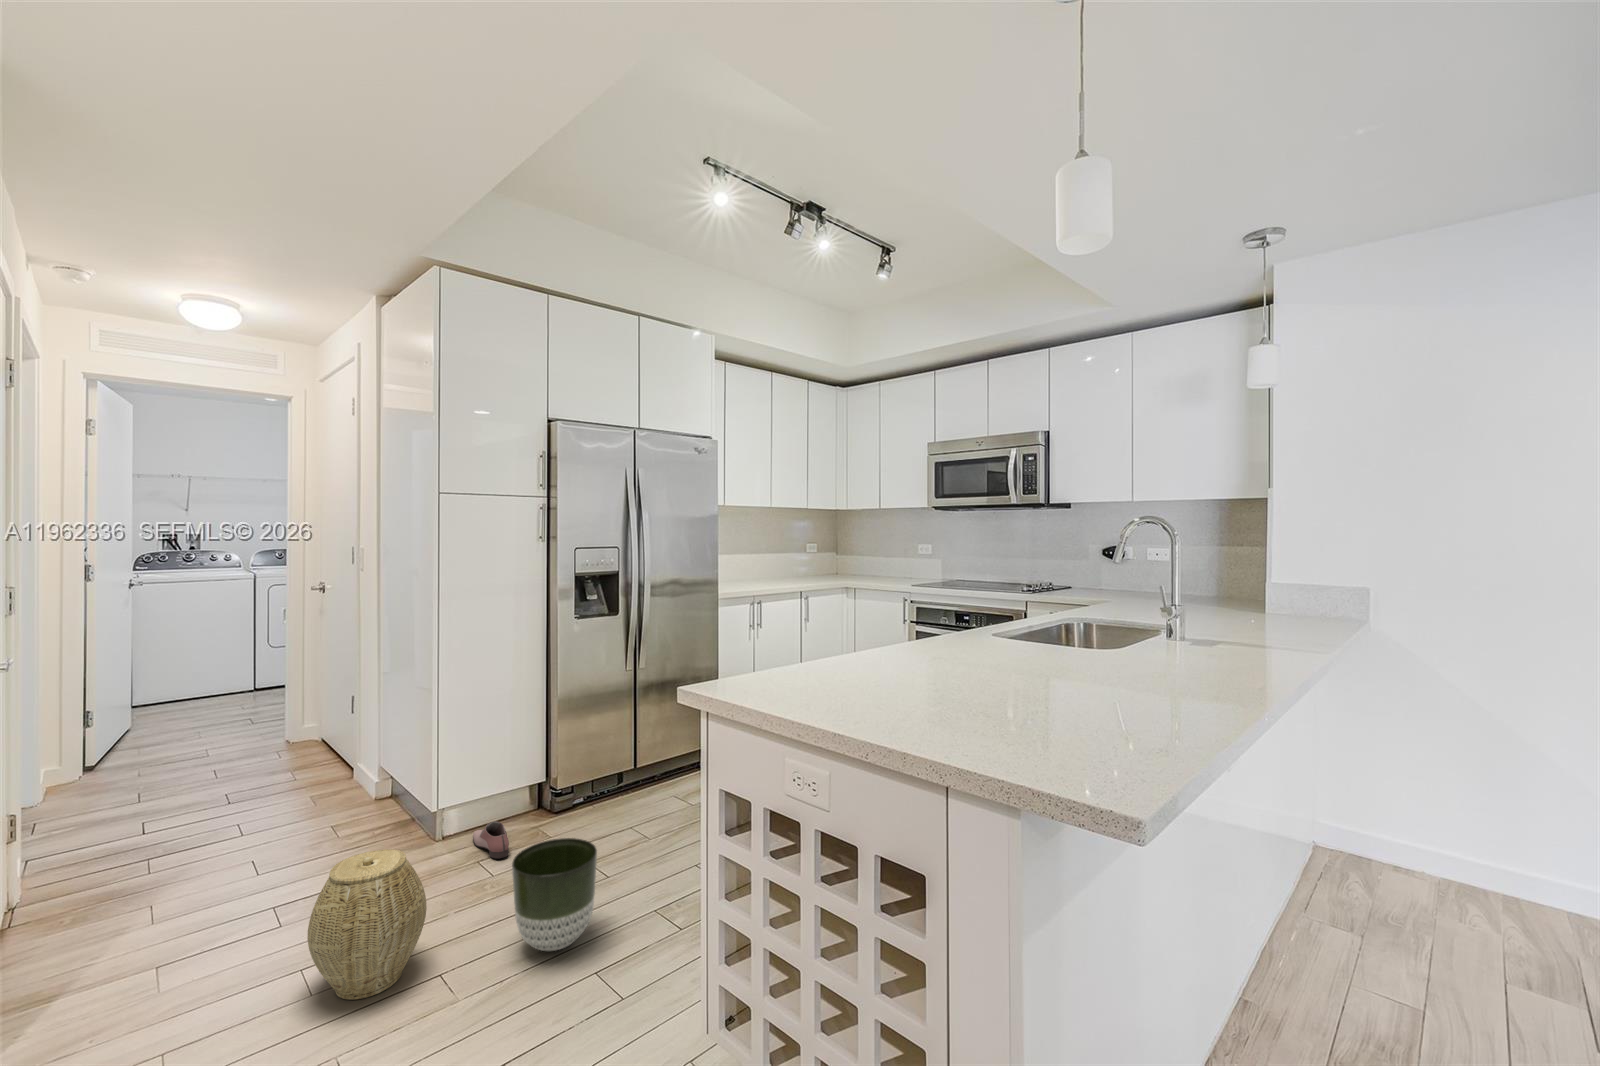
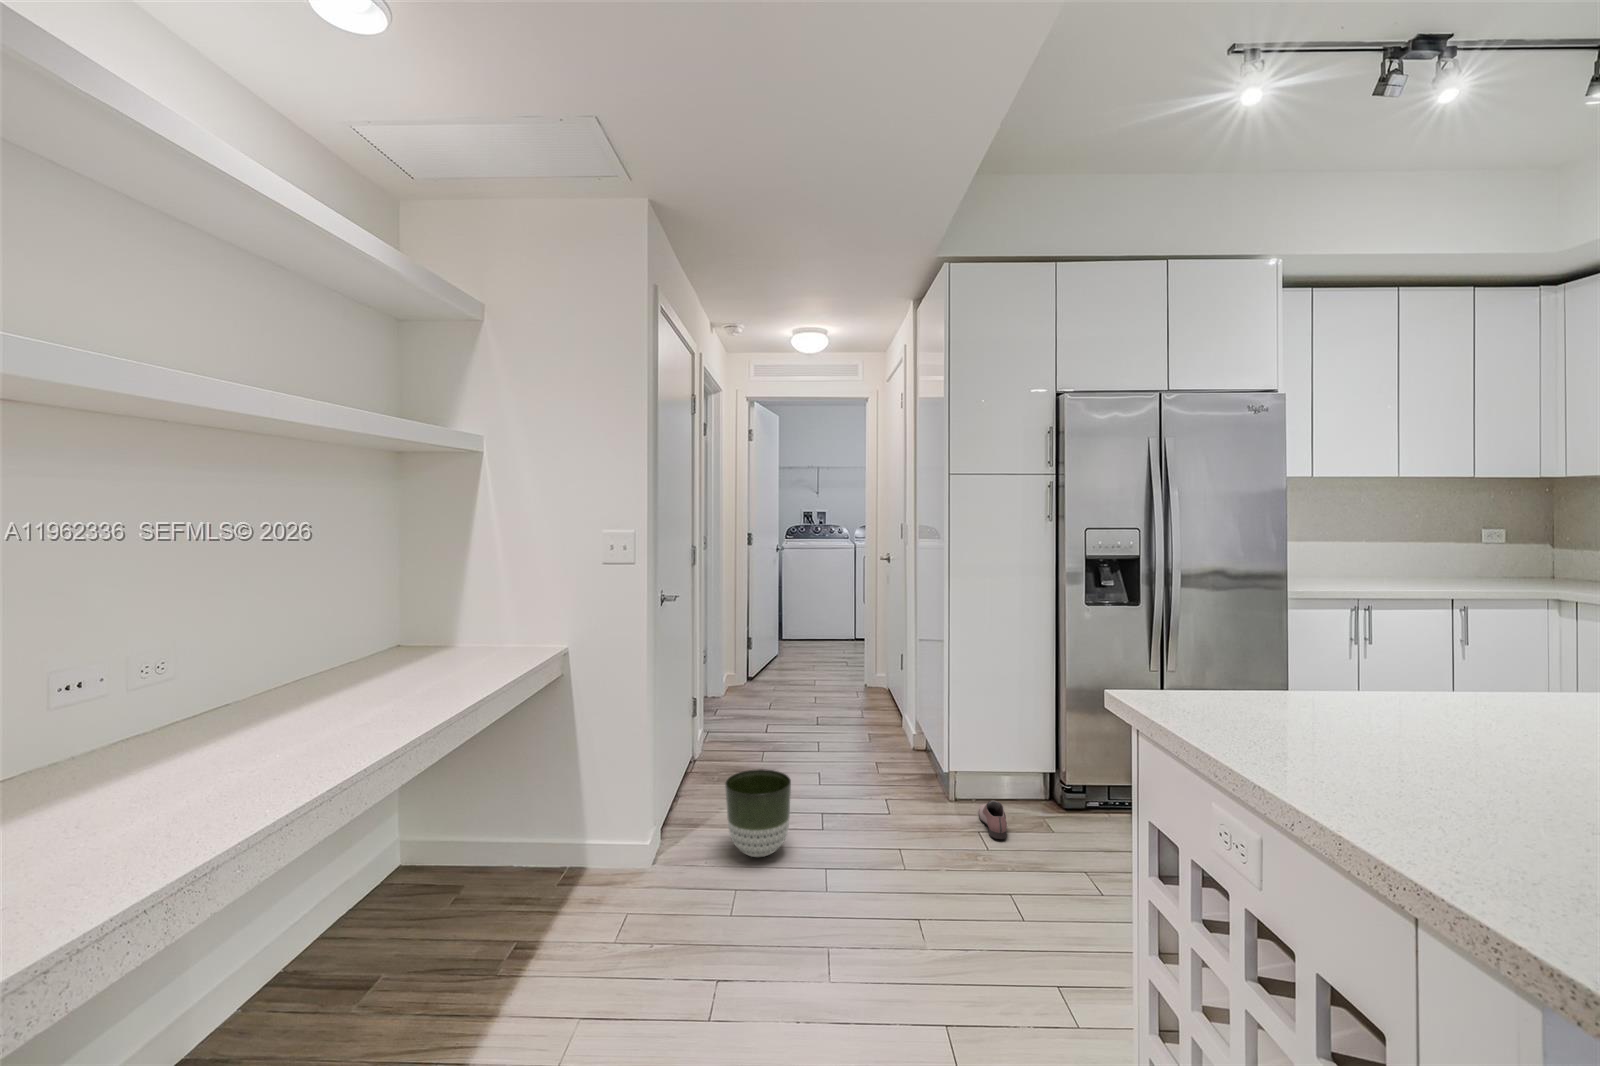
planter: present [512,838,597,951] -> present [725,769,791,857]
woven basket: present [307,849,427,1000] -> none [821,795,909,921]

